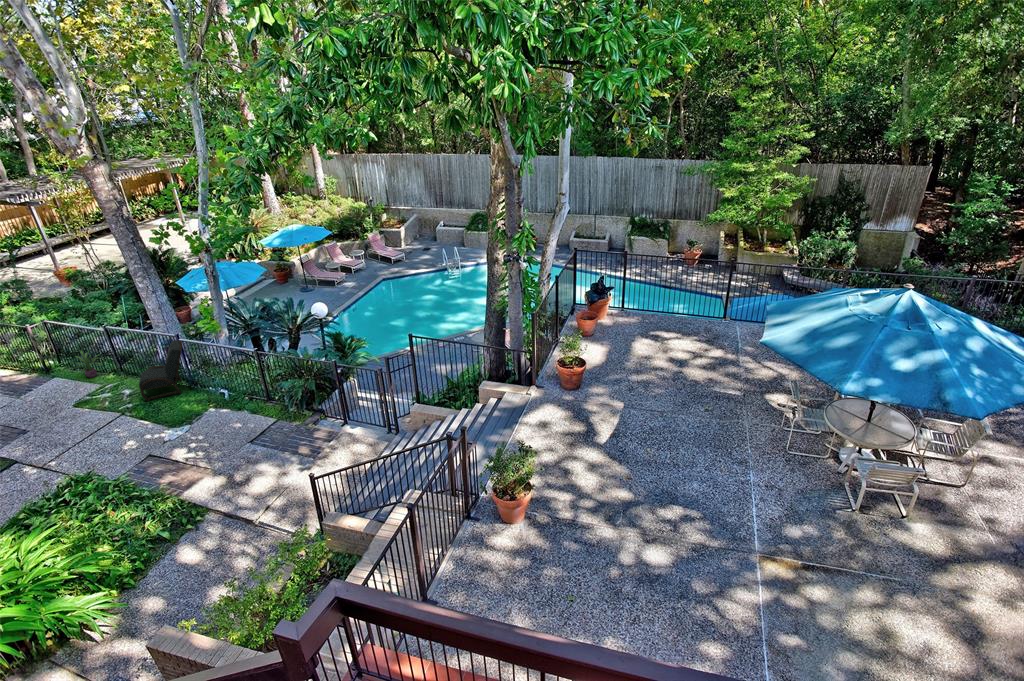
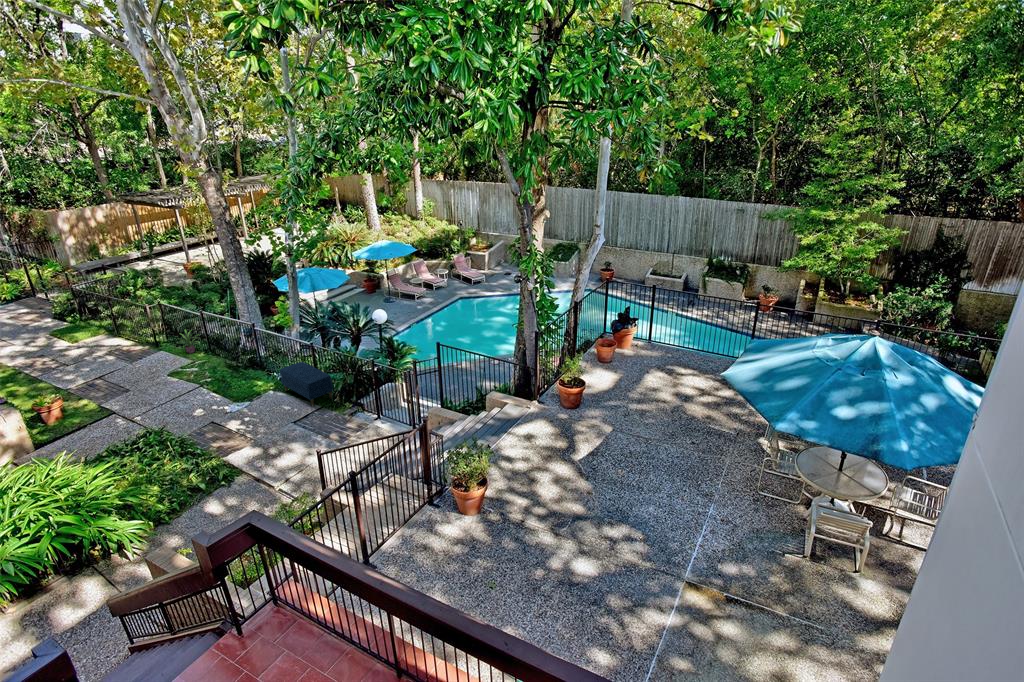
lounge chair: present [139,340,182,401] -> none [221,328,262,378]
bench: none [217,372,284,421] -> present [280,362,333,406]

